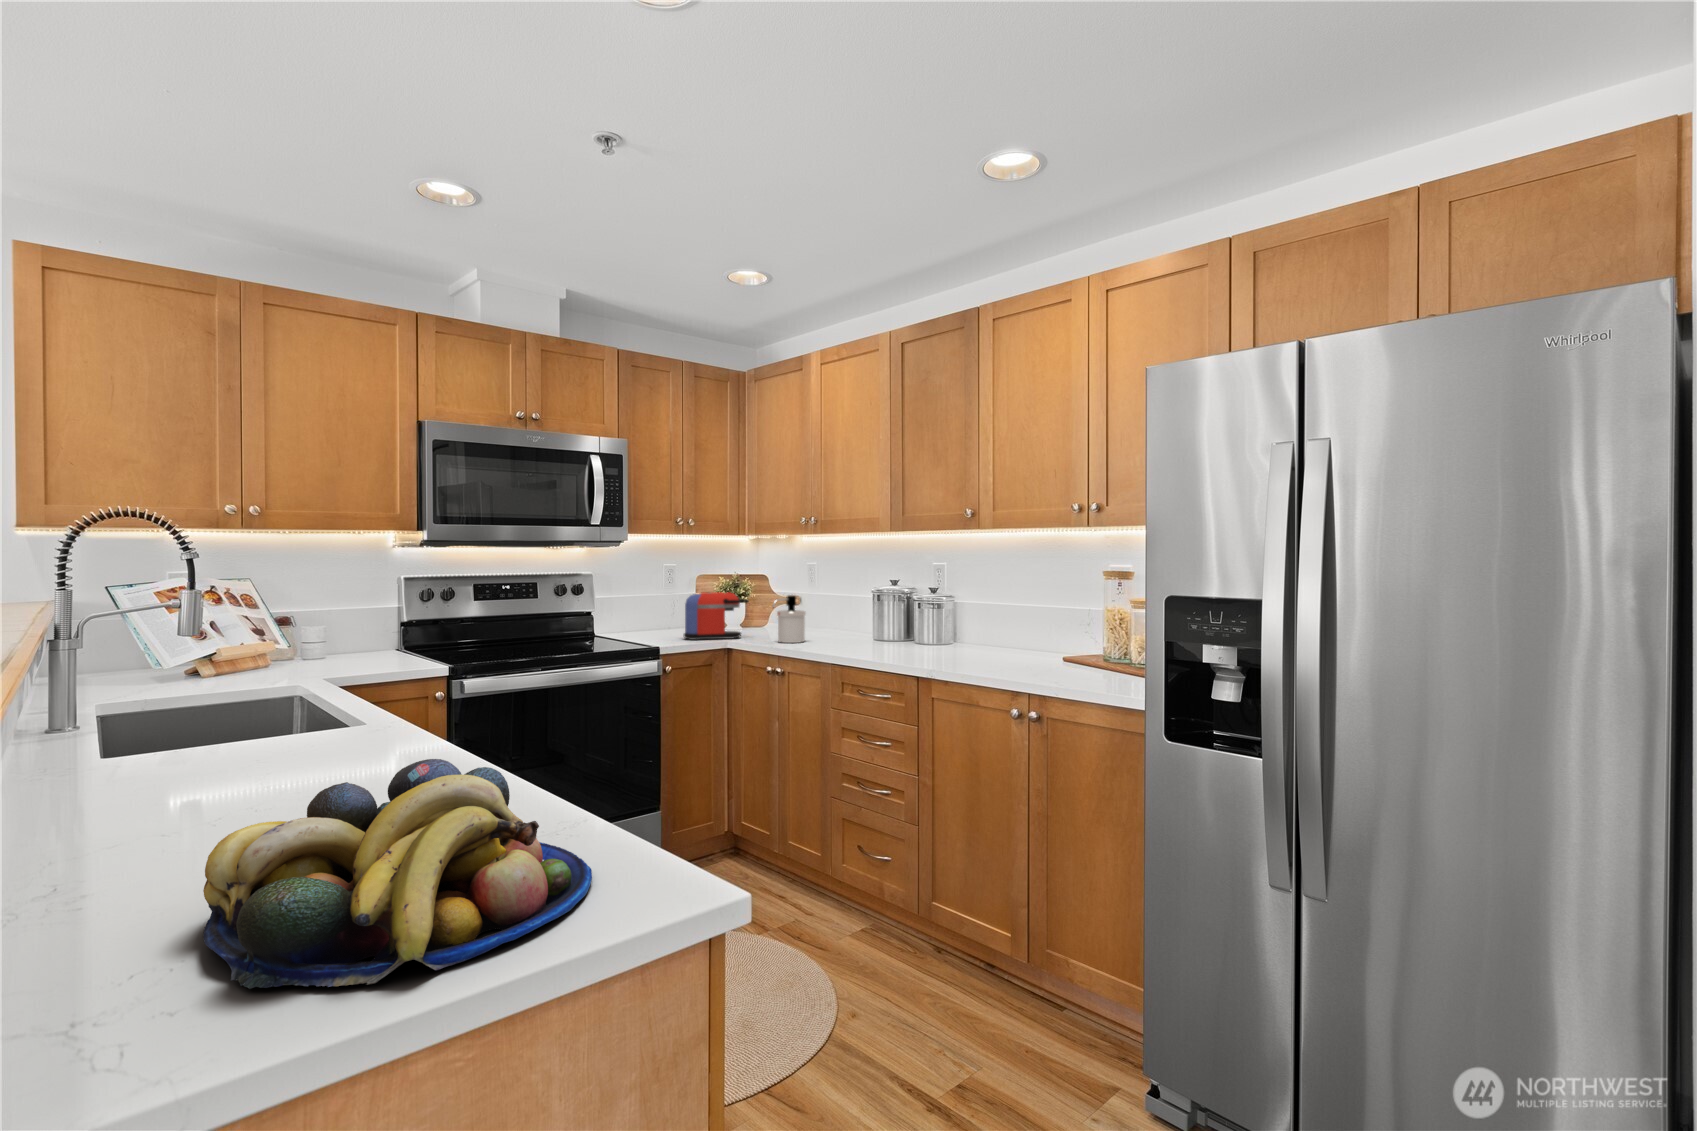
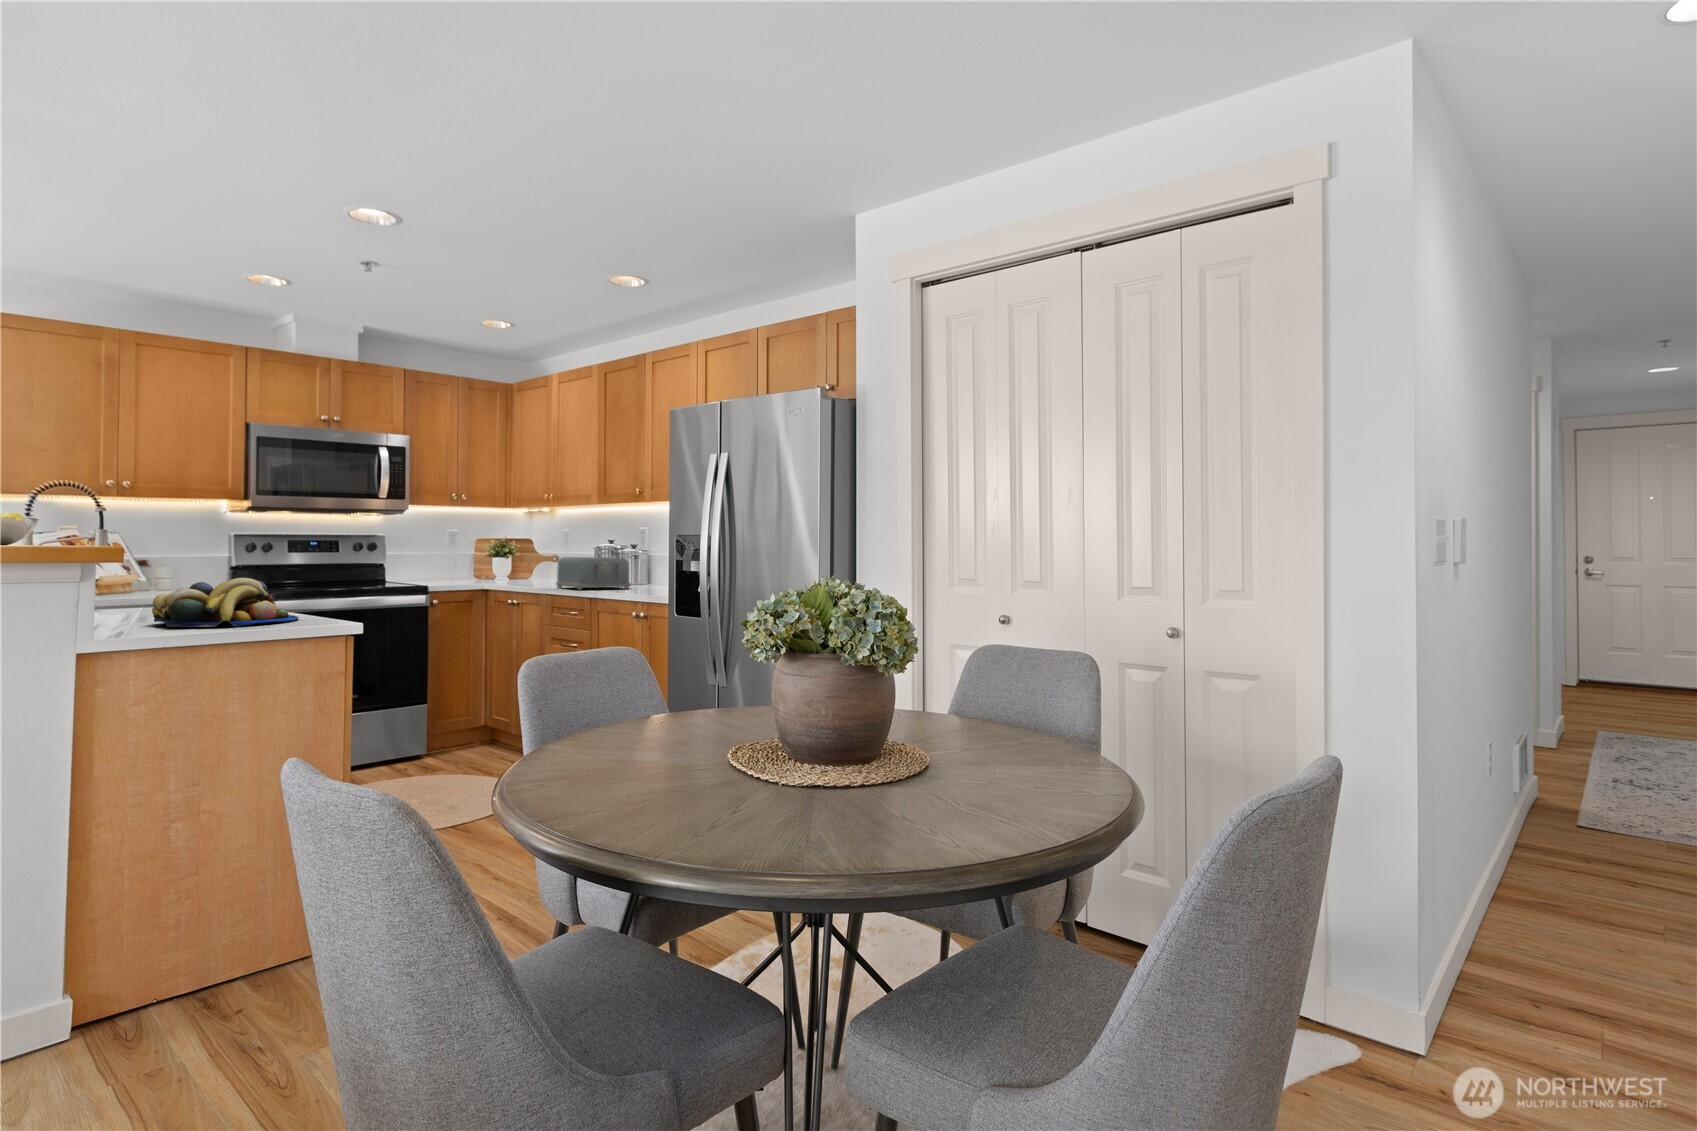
coffee maker: present [684,592,749,640] -> none [454,550,506,584]
soap dispenser: present [773,595,806,643] -> none [515,551,543,585]
toaster: none [841,605,954,659] -> present [556,557,631,590]

